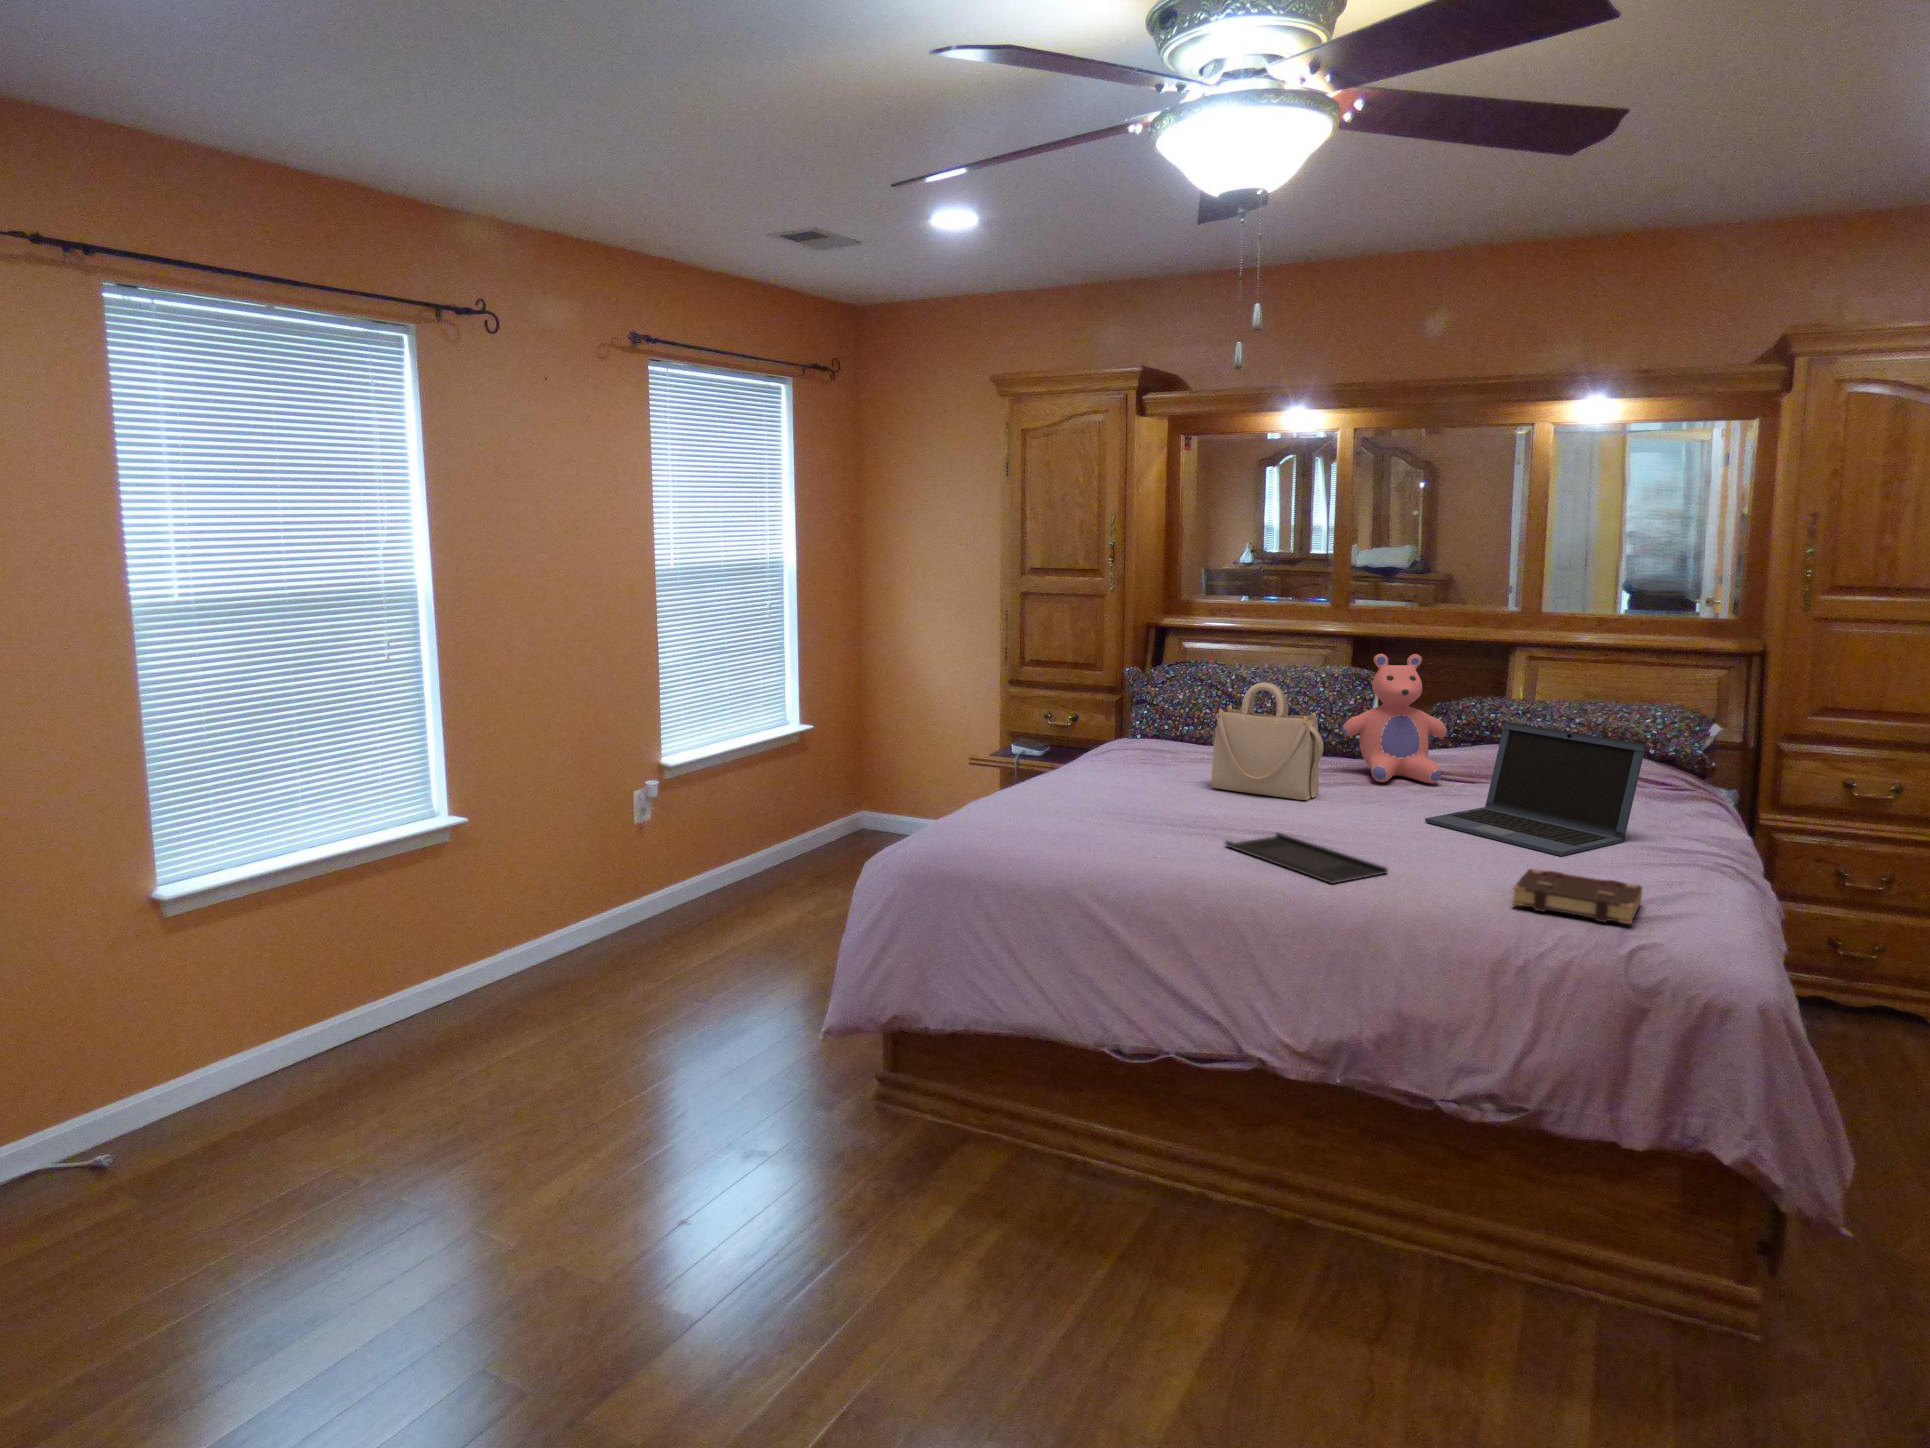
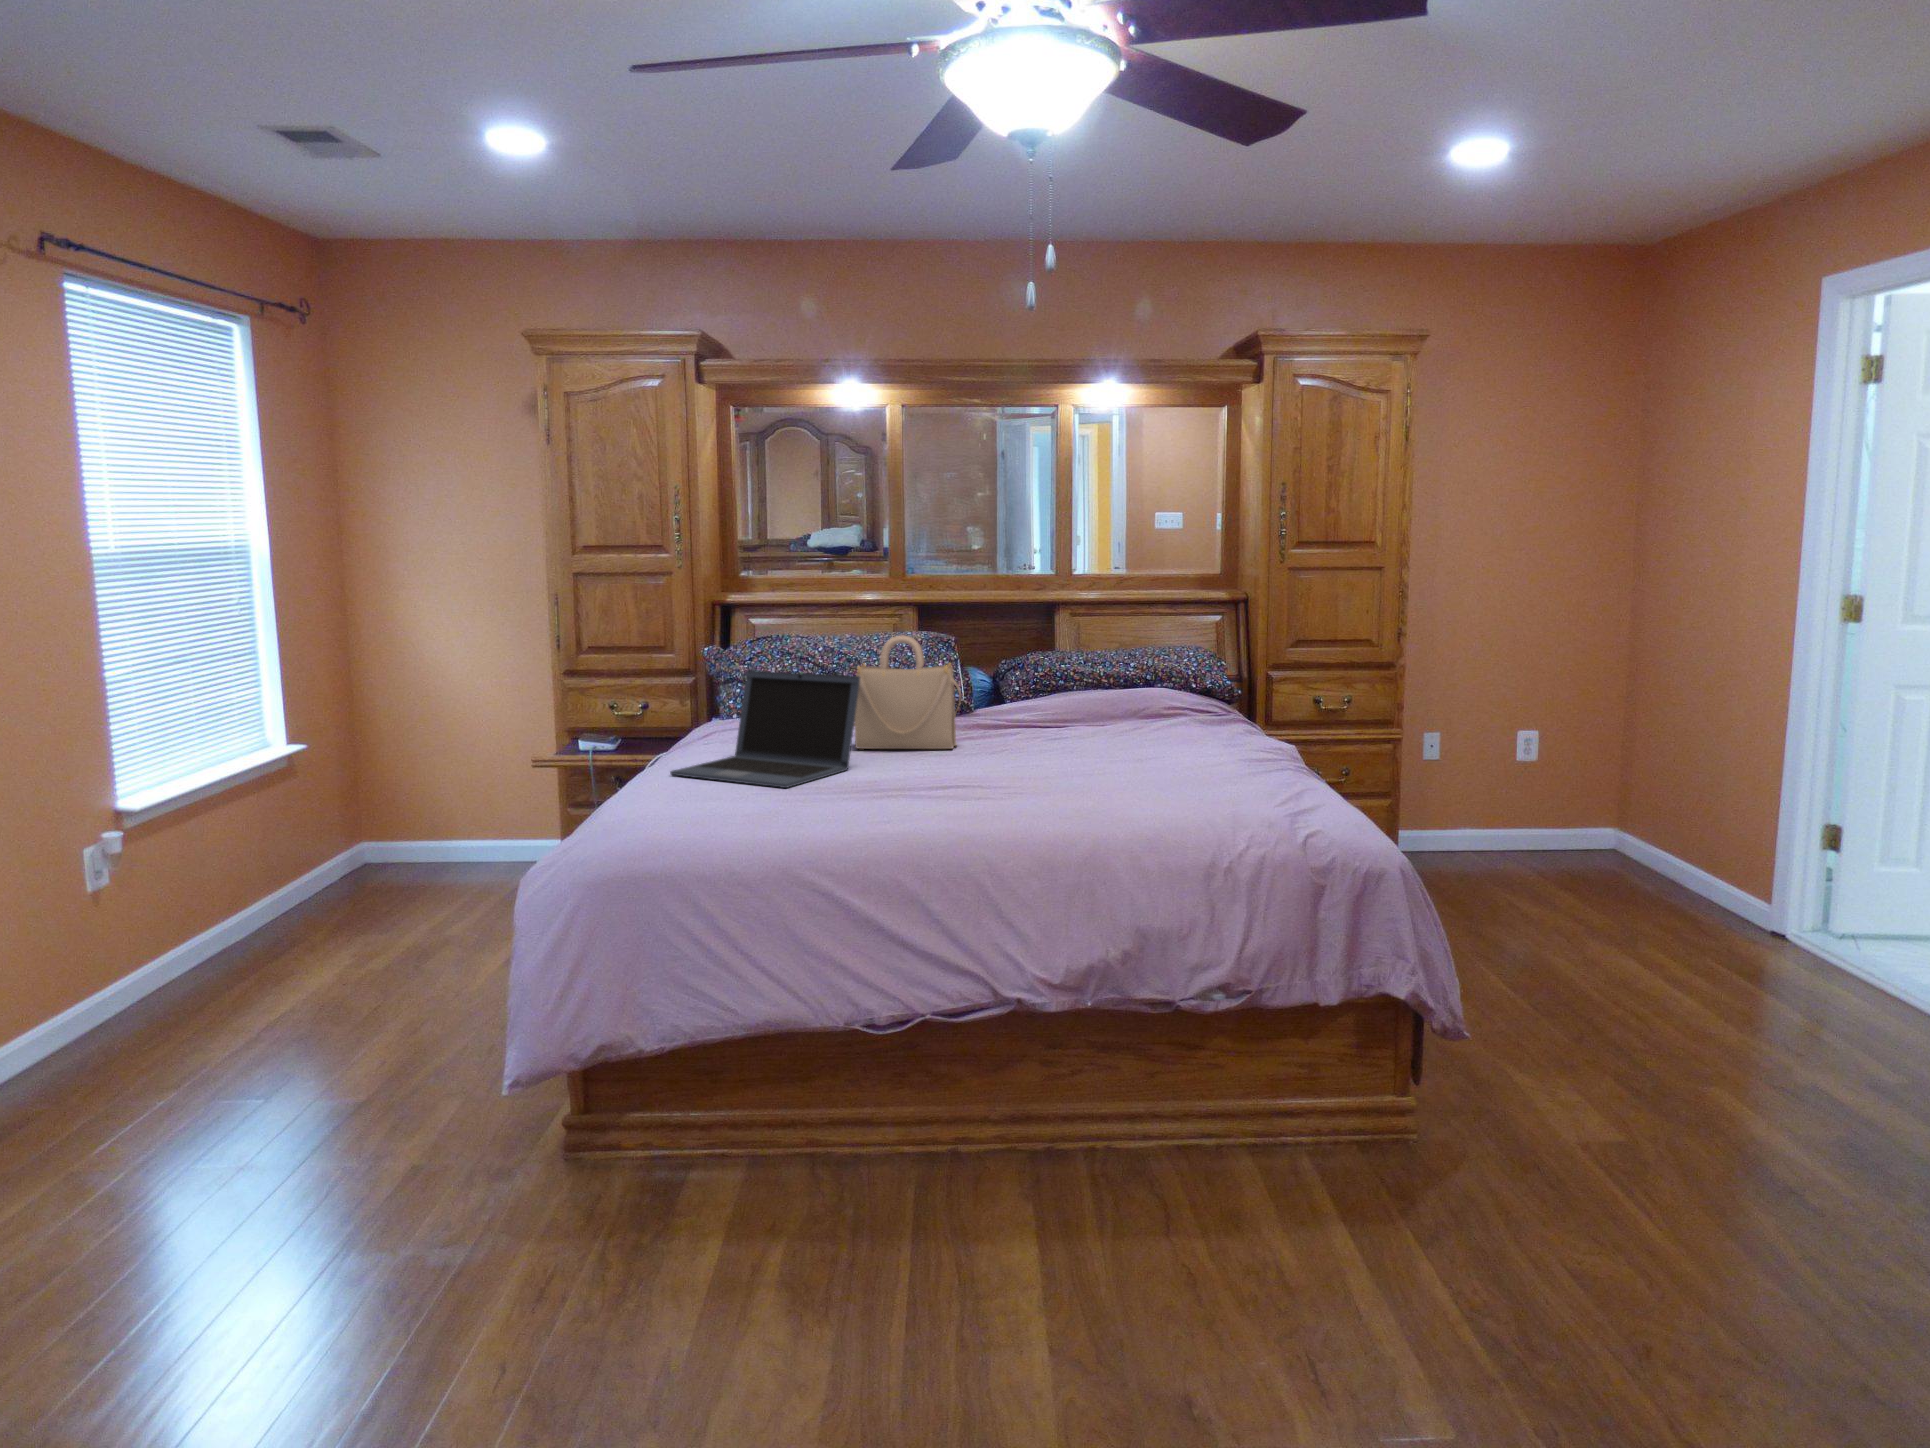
teddy bear: present [1342,654,1447,783] -> none [955,607,1049,729]
laptop: present [1425,722,1646,856] -> present [670,670,860,788]
tray: present [1225,833,1388,883] -> none [922,775,1089,809]
book: present [1512,869,1642,924] -> none [1207,770,1314,804]

